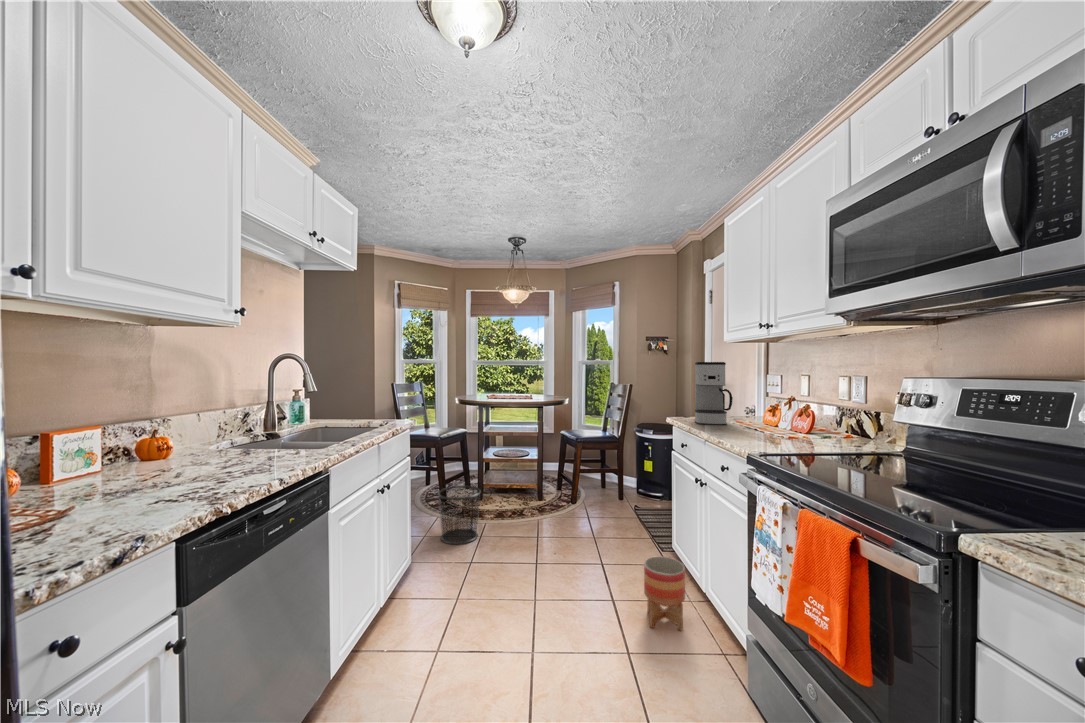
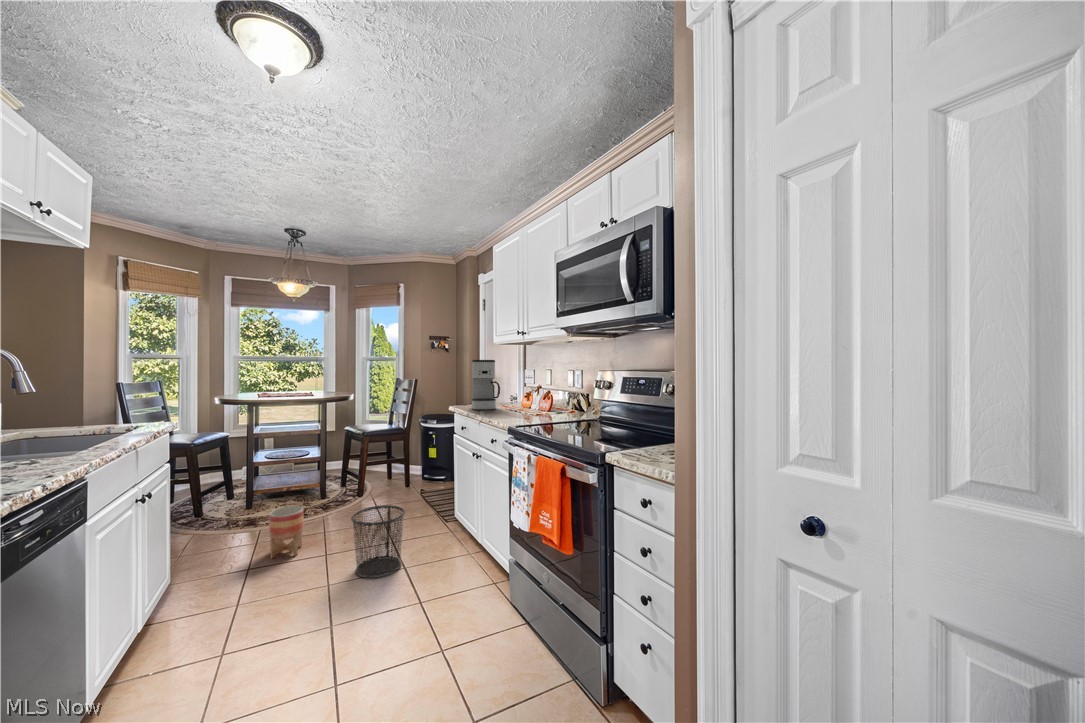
waste bin: present [438,486,481,544] -> present [351,505,405,578]
planter: present [644,556,685,631] -> present [269,506,304,559]

